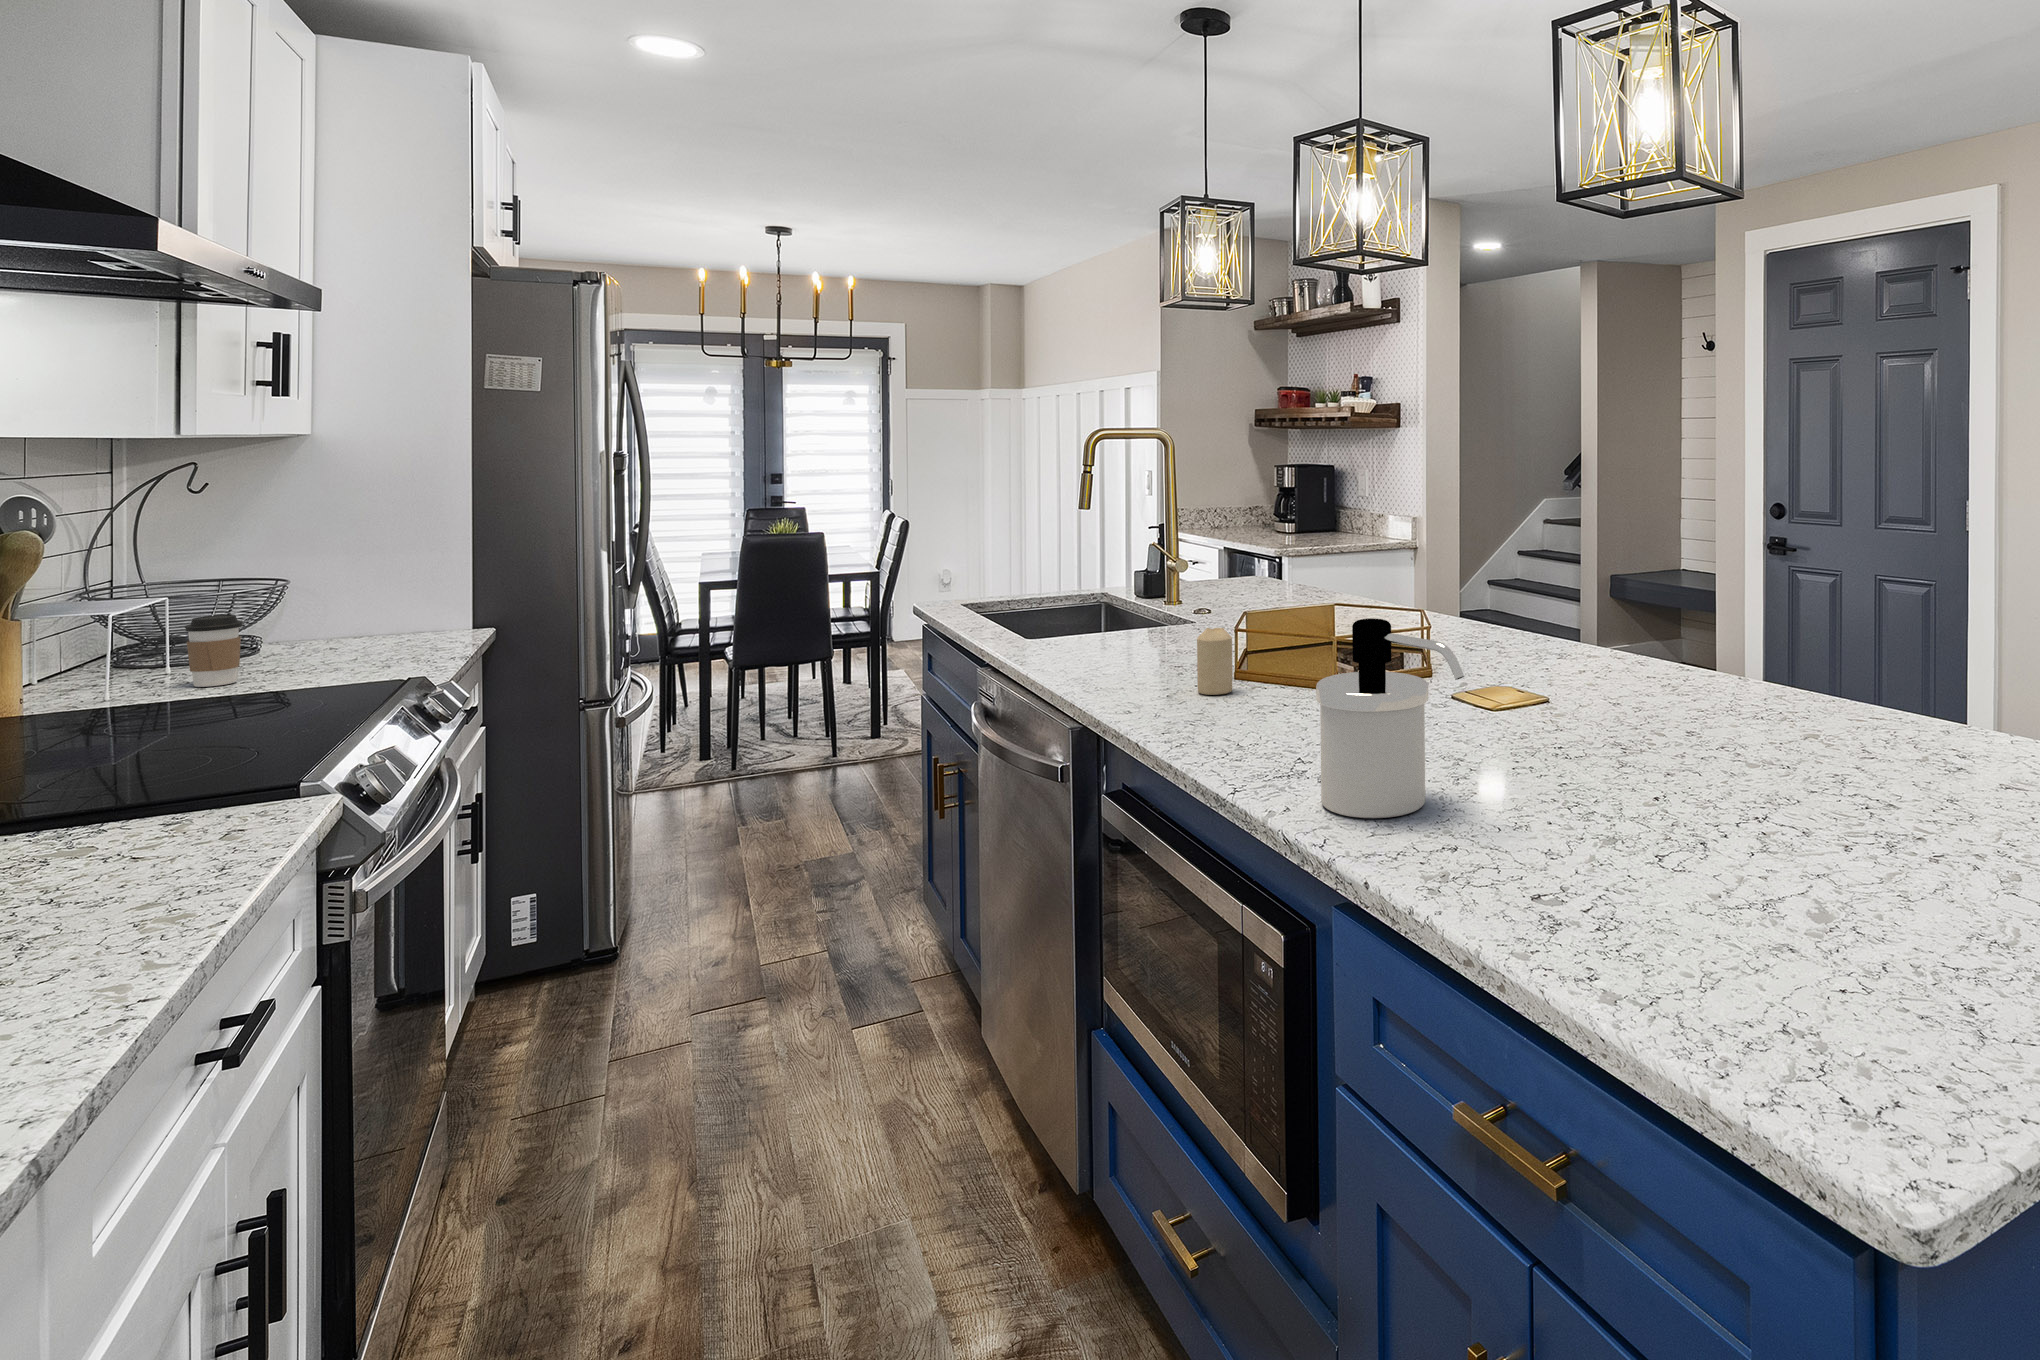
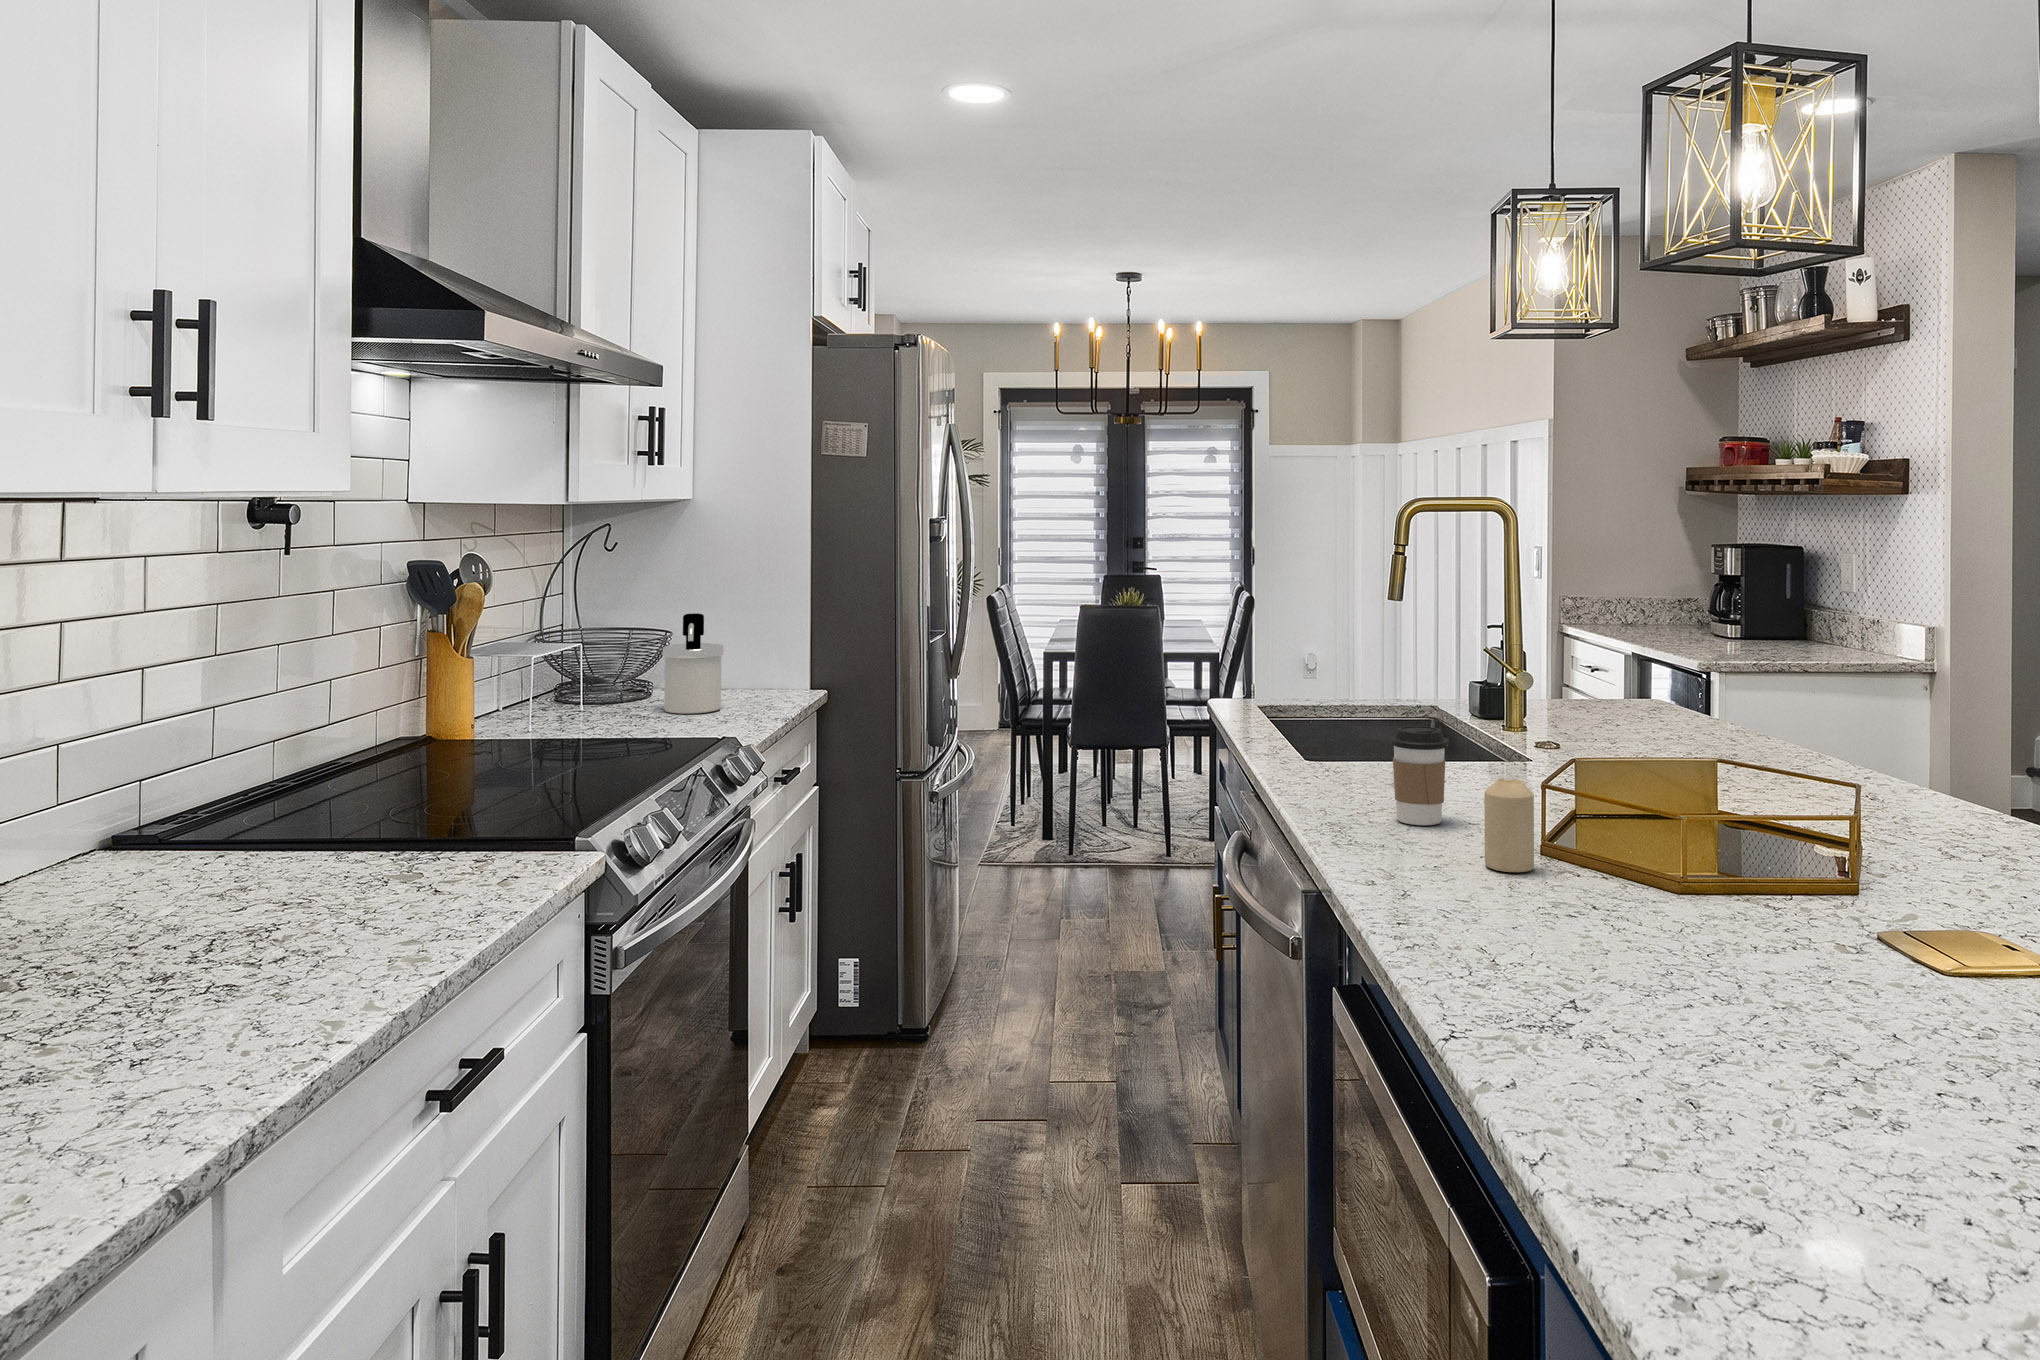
coffee cup: present [185,615,243,687] -> present [1390,726,1449,825]
soap dispenser: present [1316,619,1464,818] -> present [663,613,723,714]

